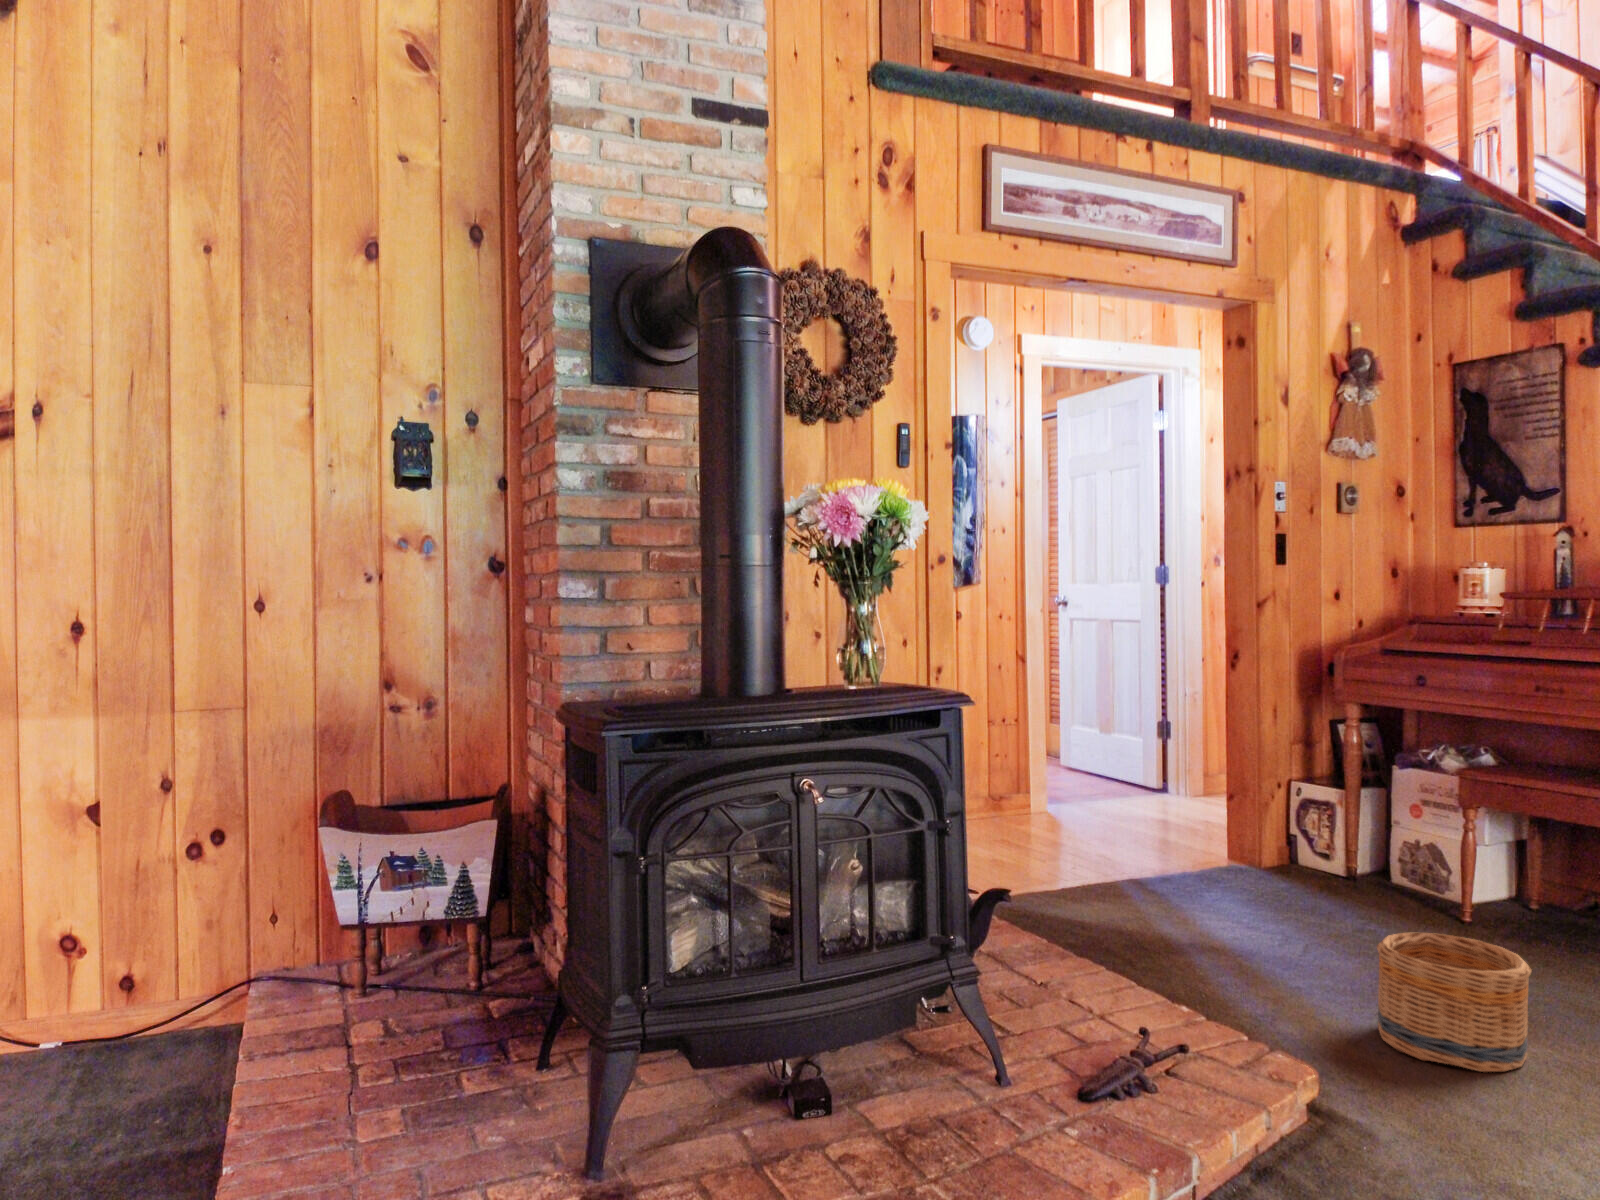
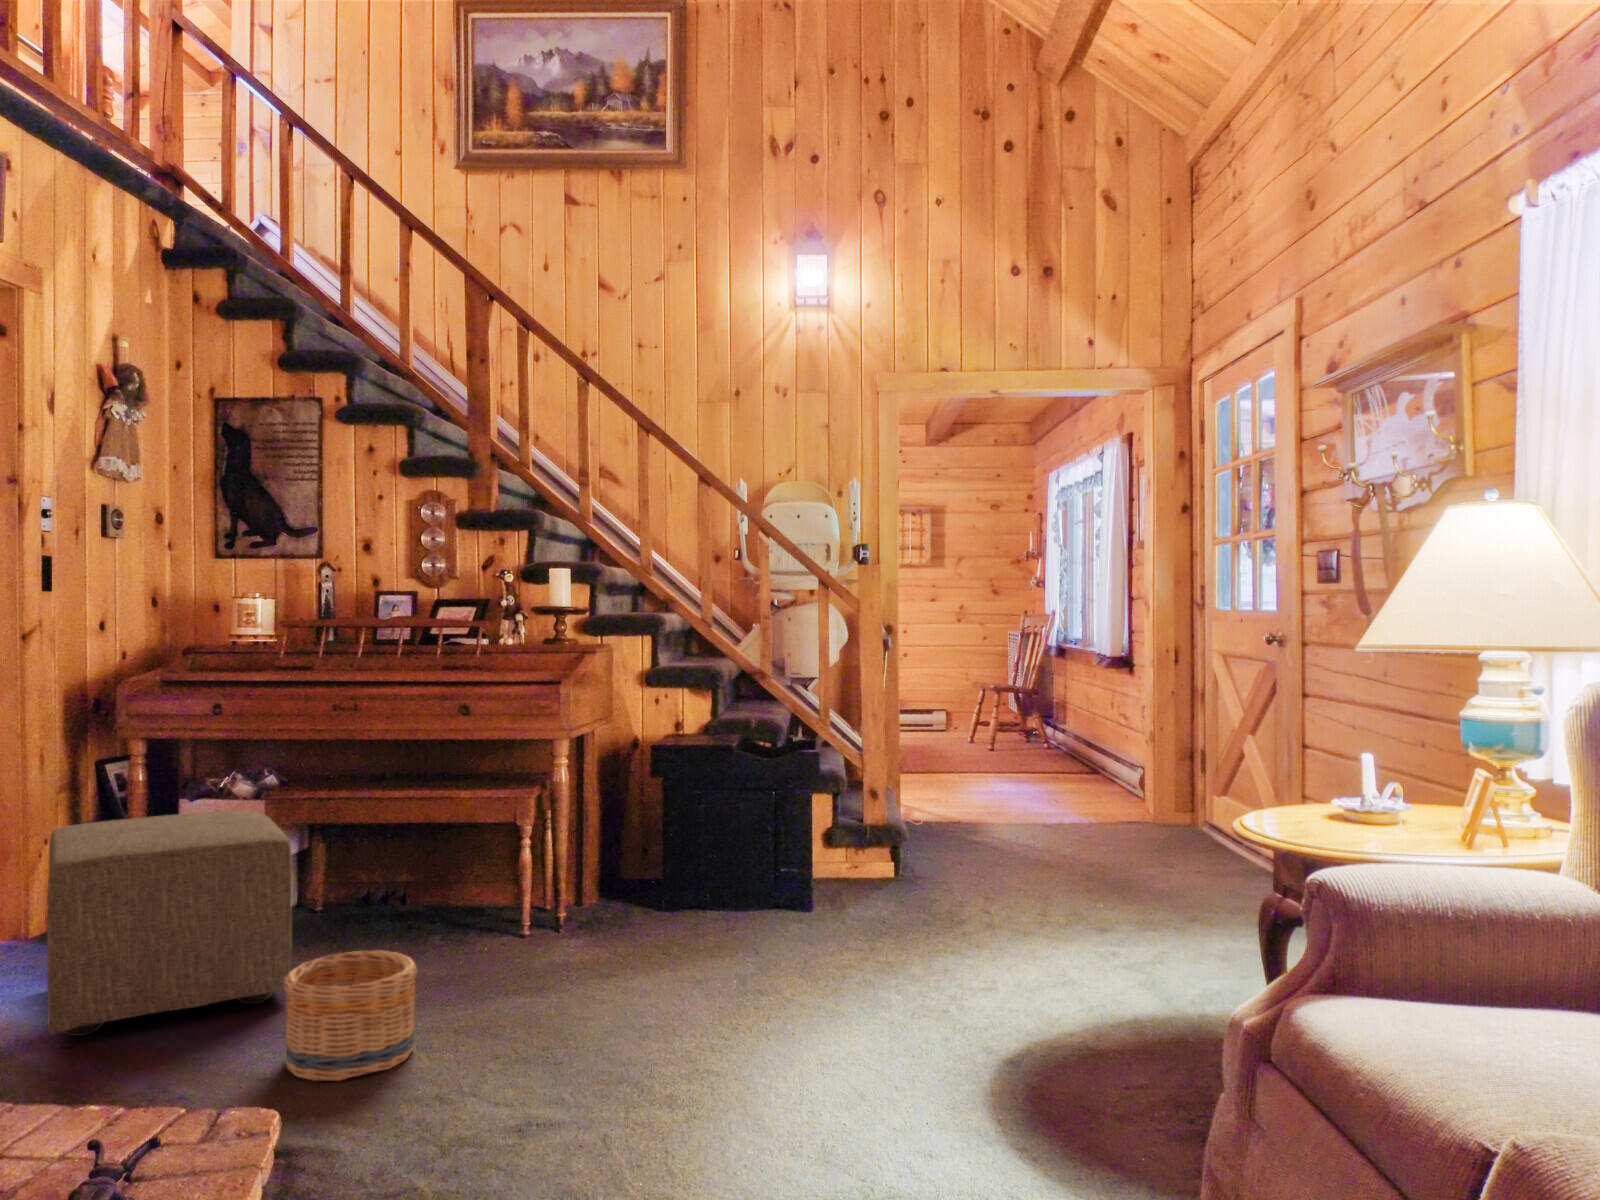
ottoman: none [1216,765,1443,971] -> present [47,810,292,1036]

